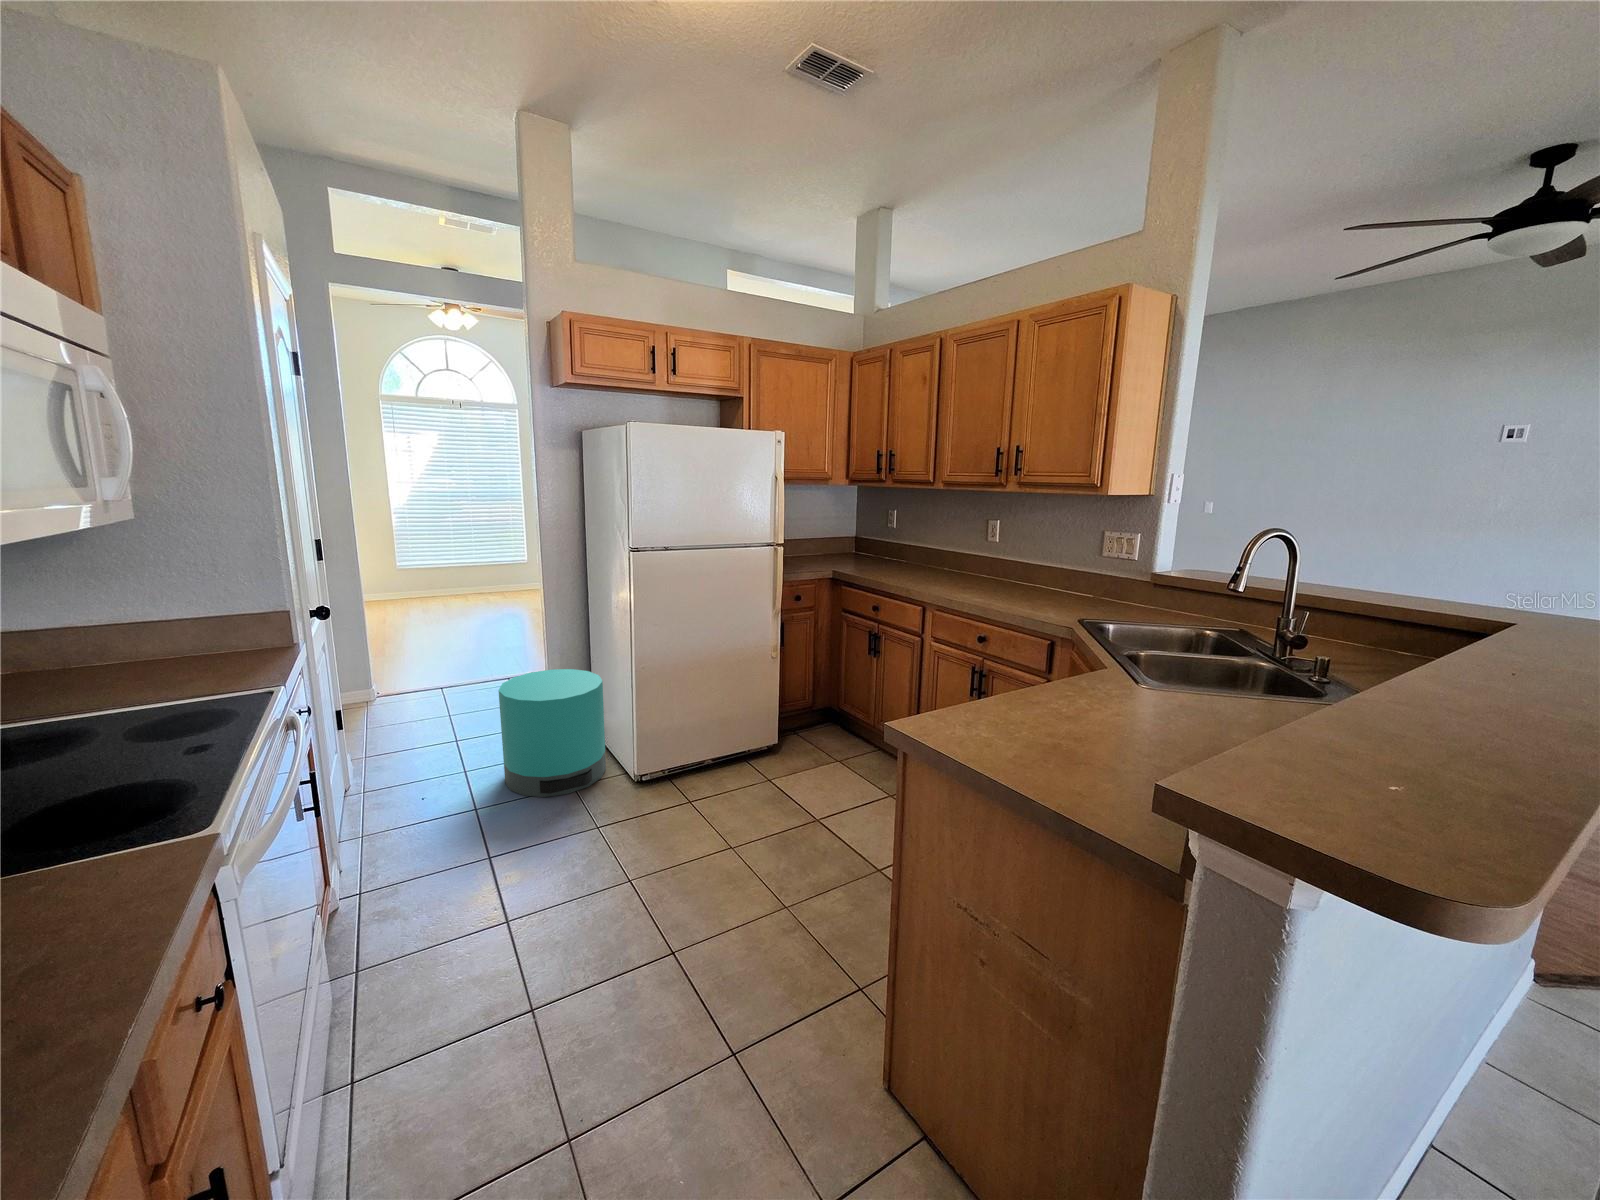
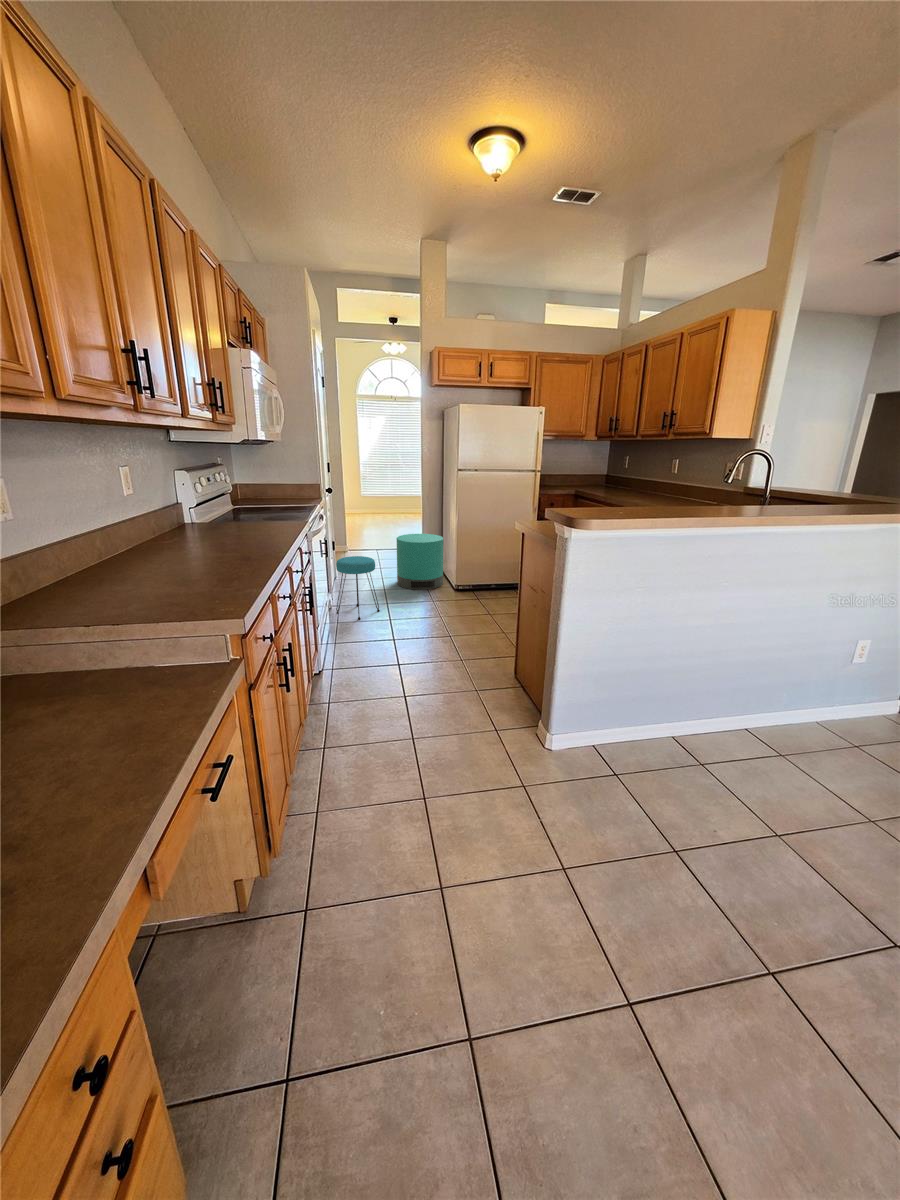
stool: none [350,770,478,943] -> present [336,556,380,619]

